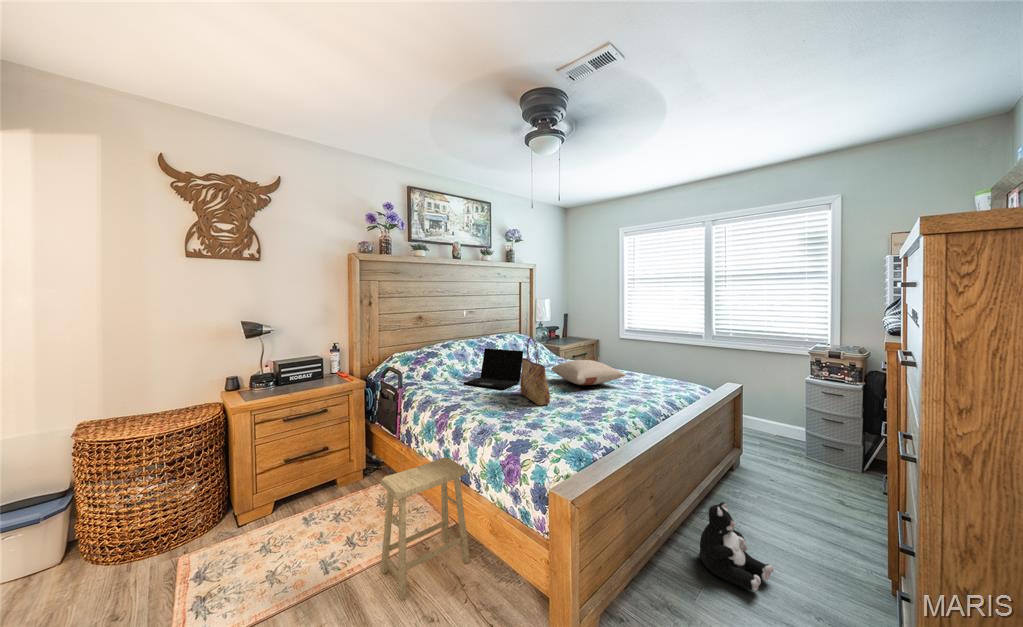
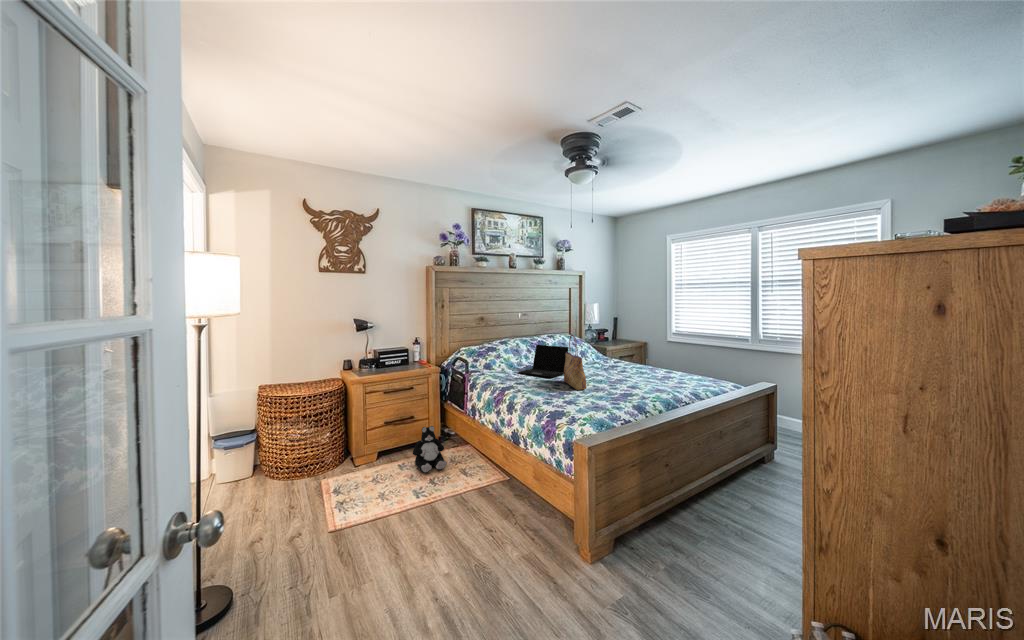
pillow: present [551,360,626,385] -> none [593,356,657,377]
footstool: present [380,457,470,600] -> none [455,424,519,517]
plush toy: present [700,502,774,592] -> present [413,426,446,472]

